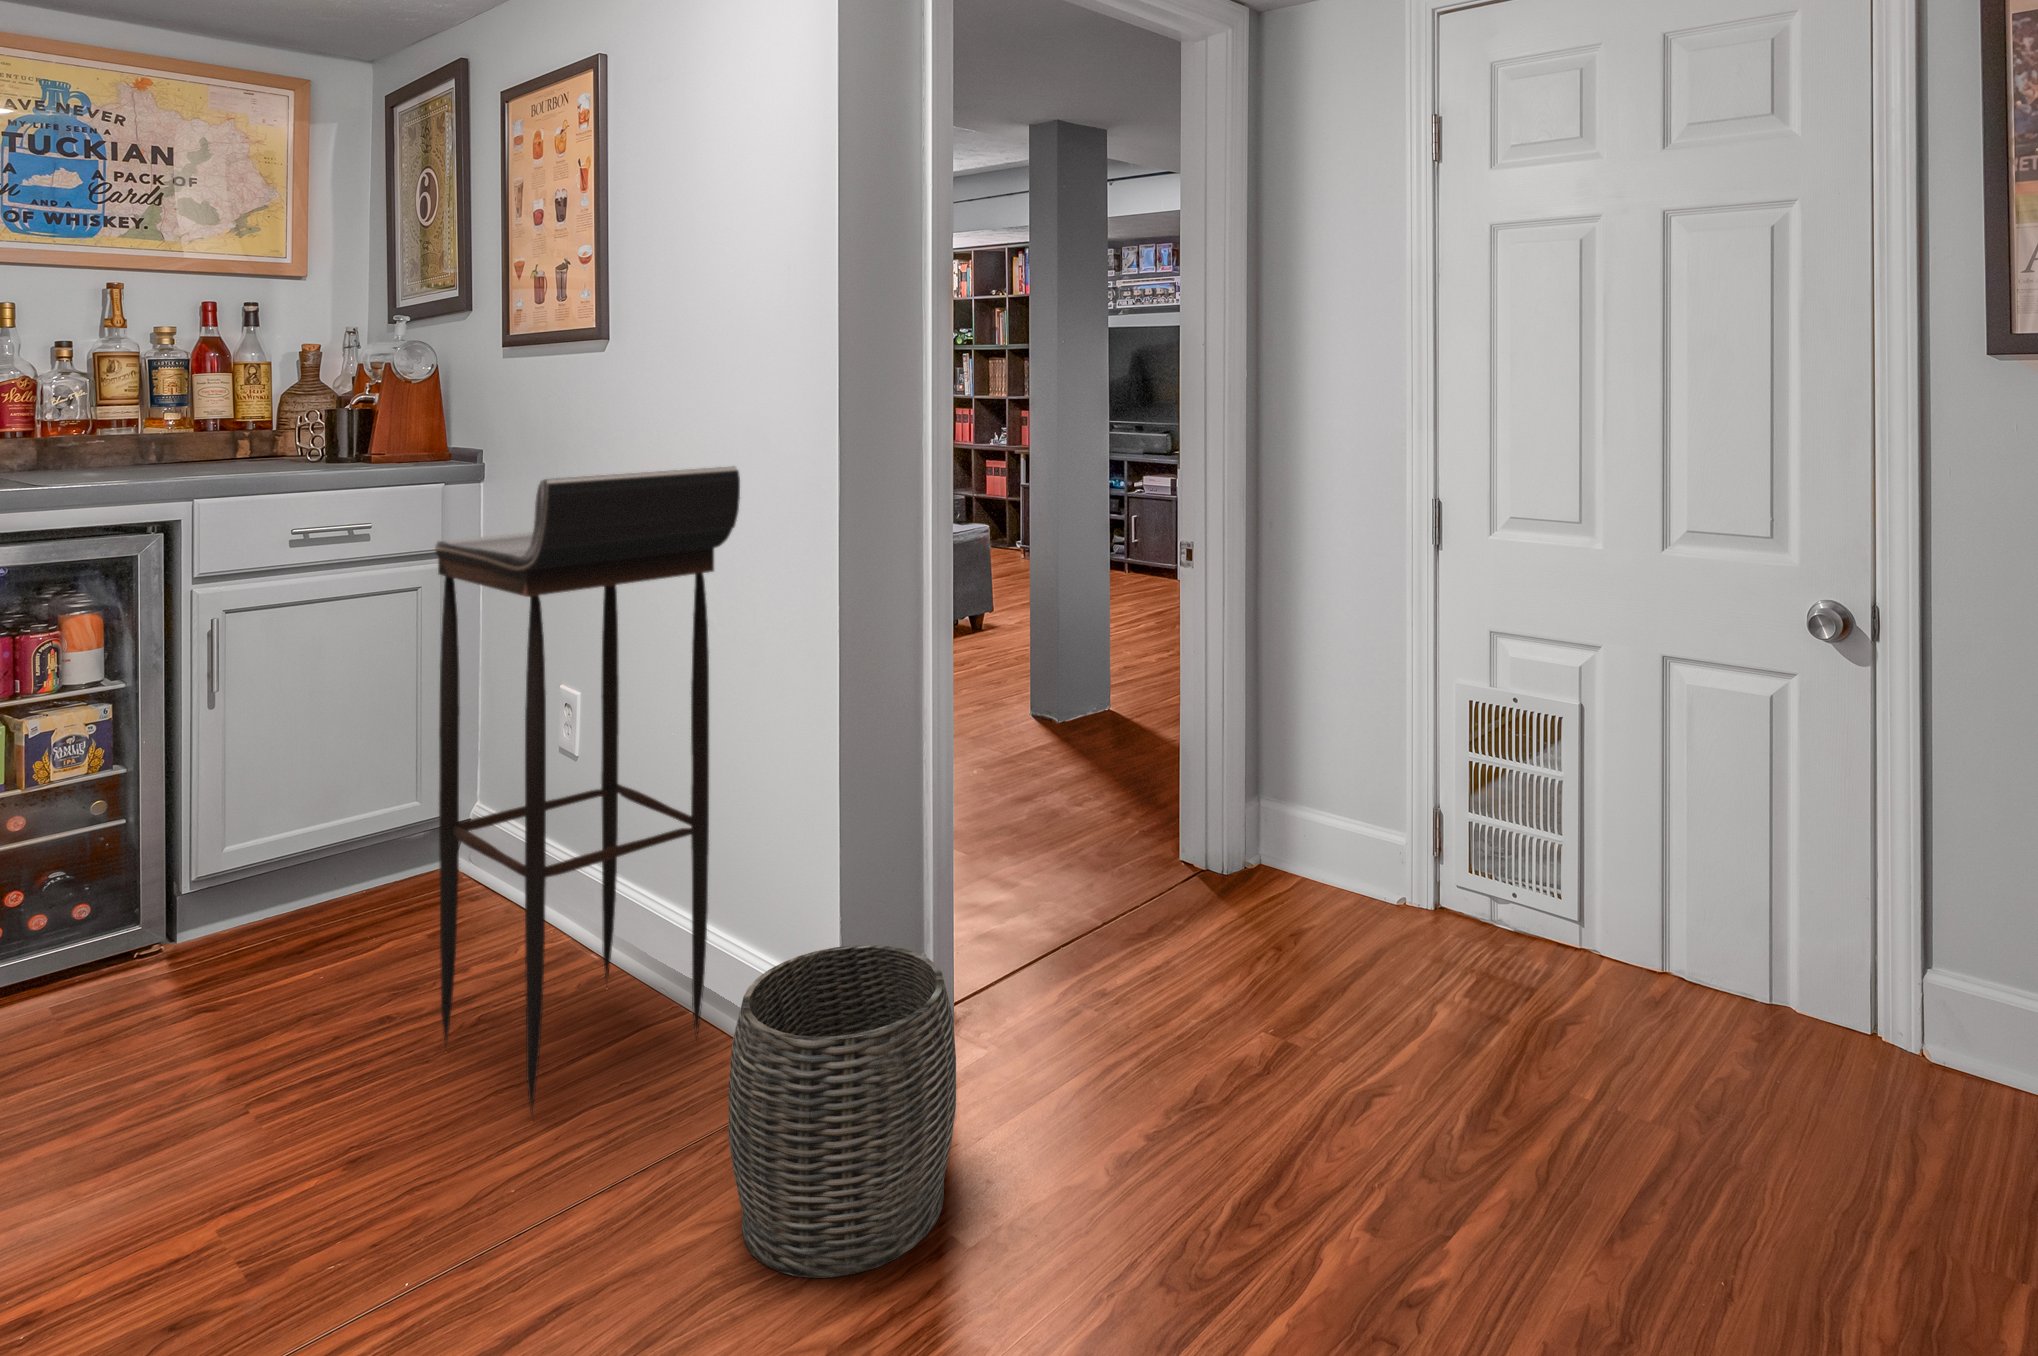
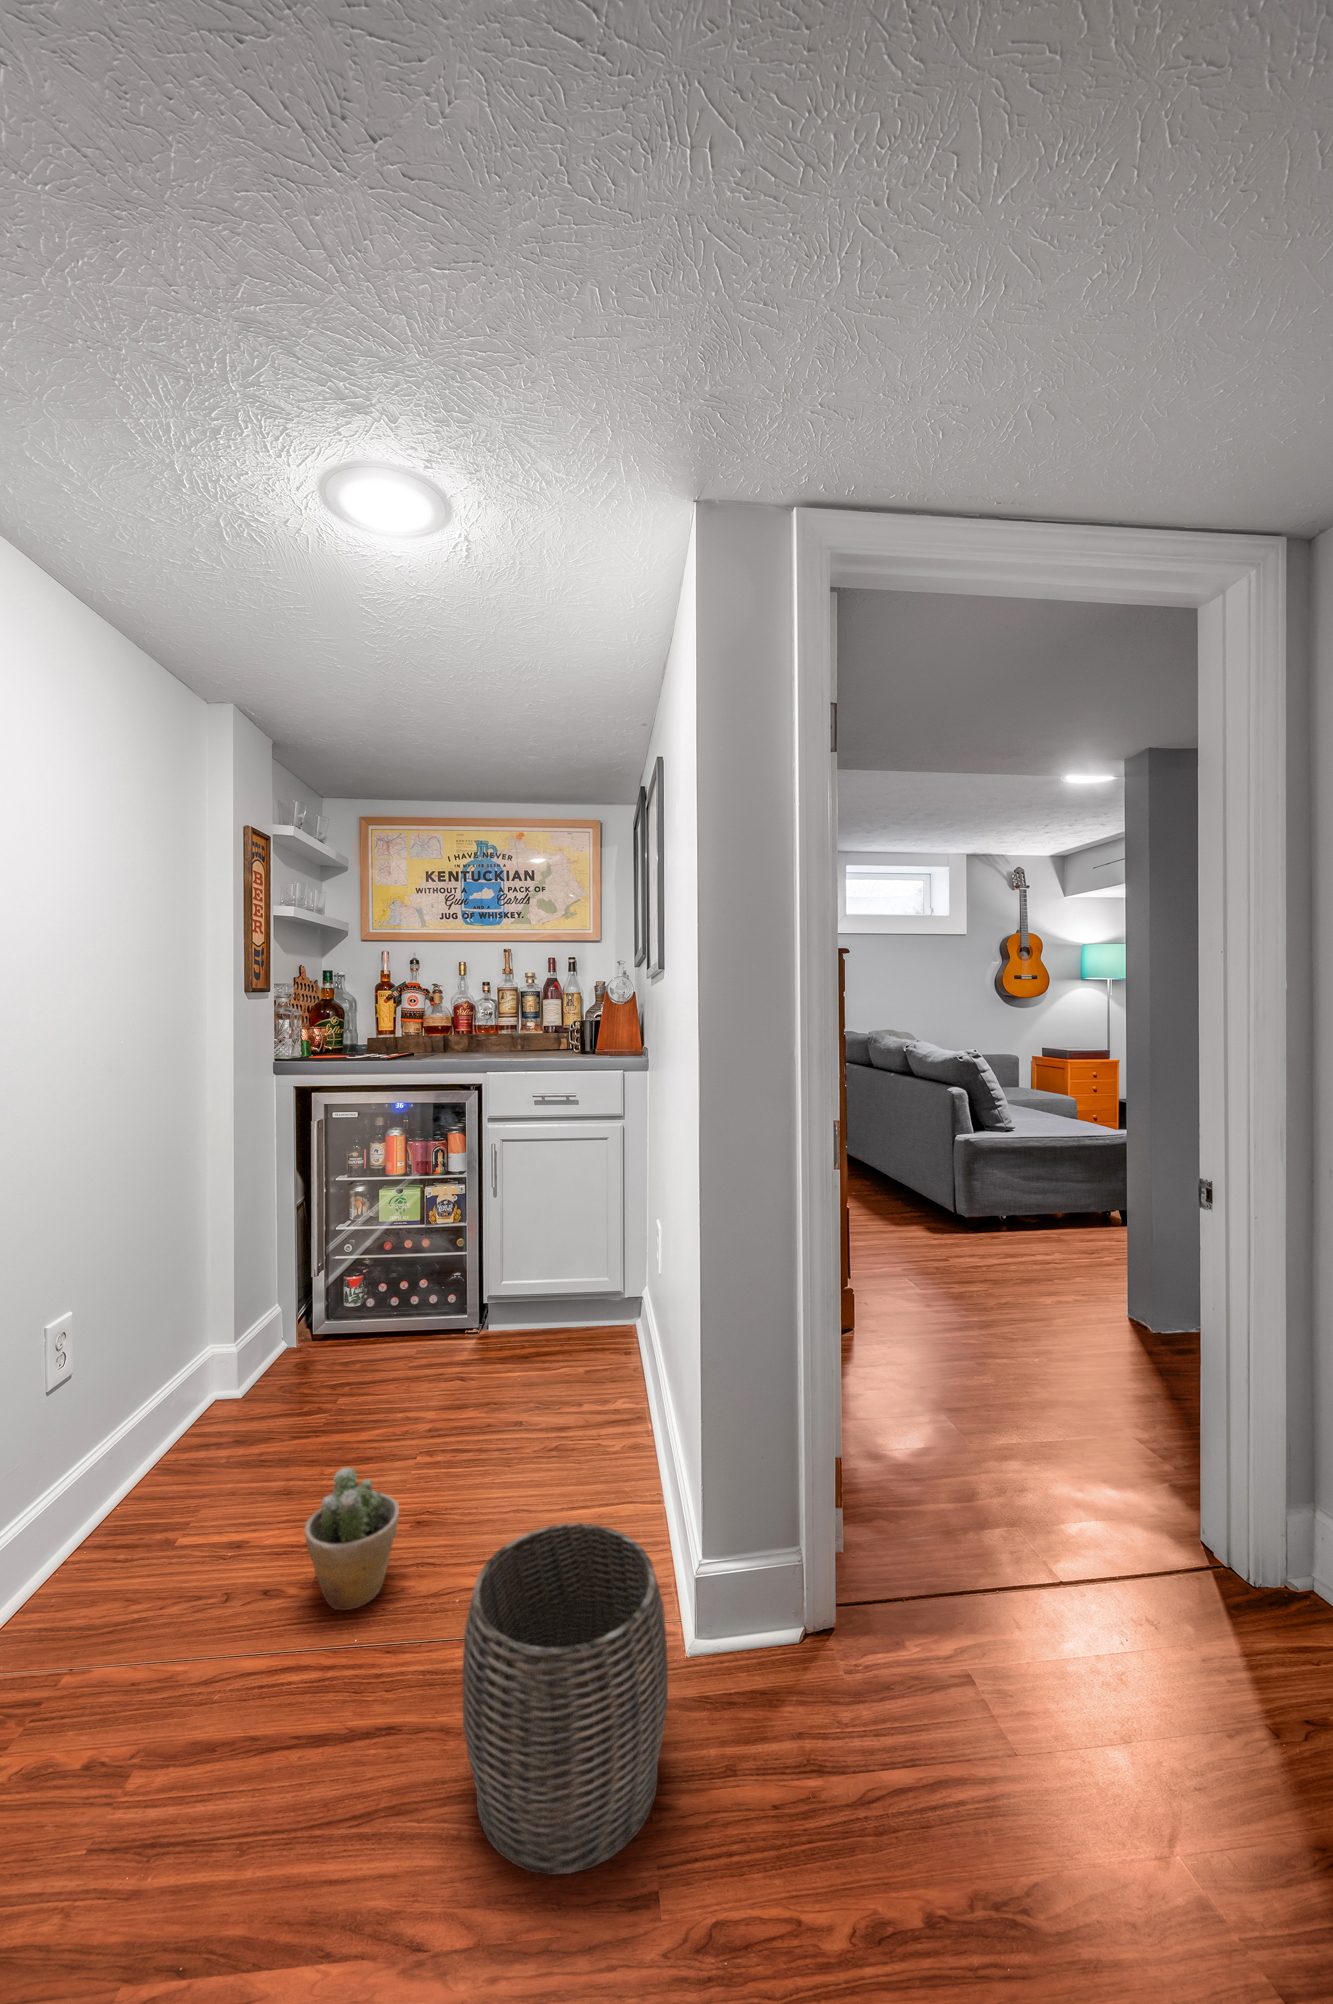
bar stool: present [435,466,740,1113] -> none [473,1083,632,1546]
potted plant: none [292,1063,446,1268] -> present [305,1468,399,1610]

